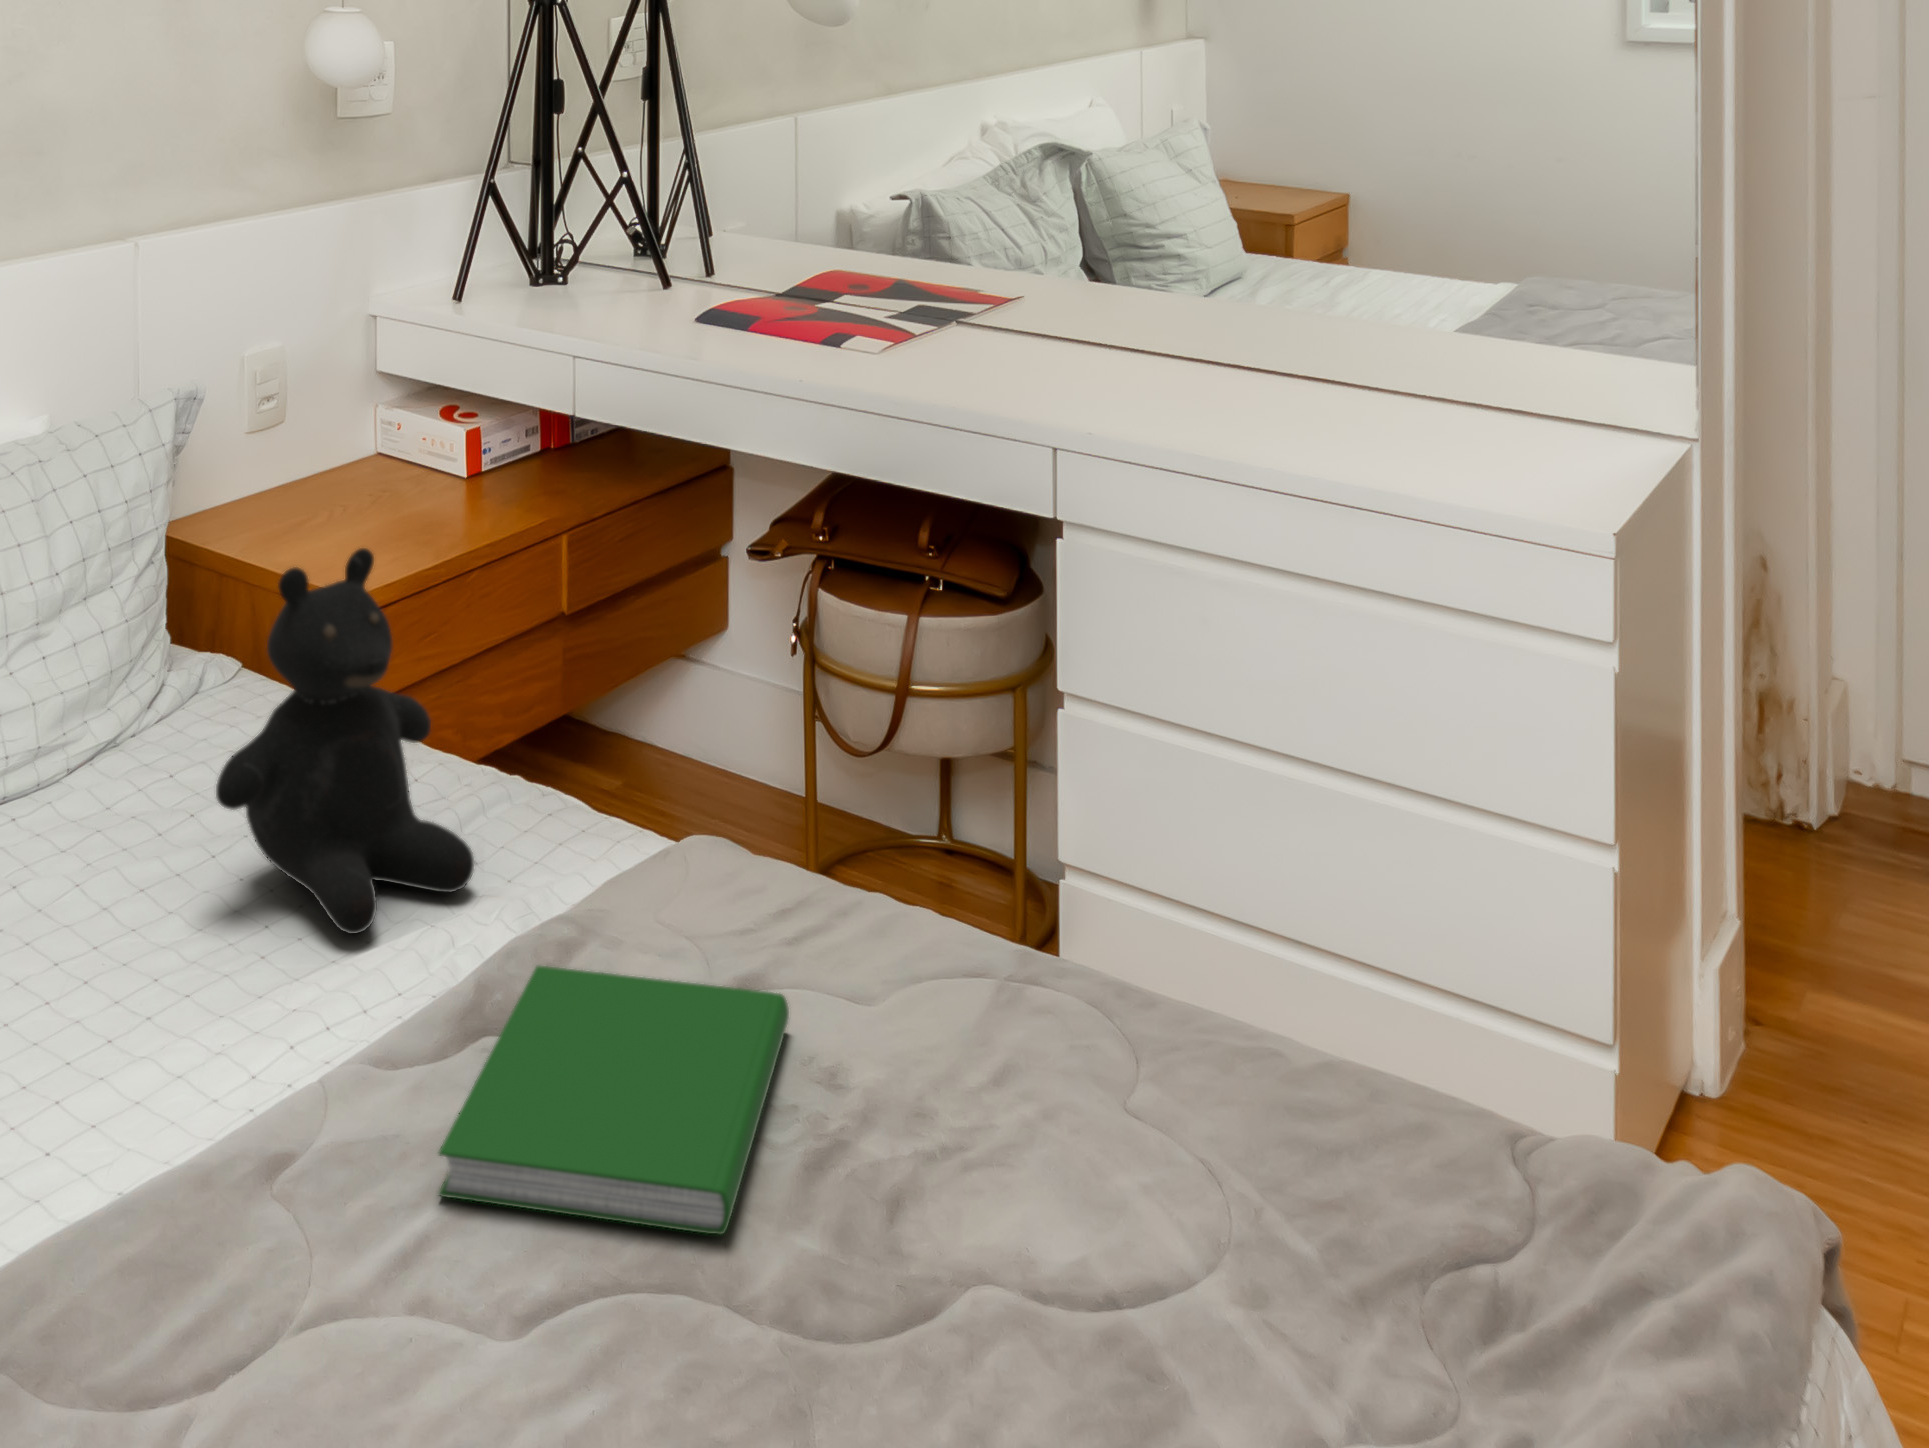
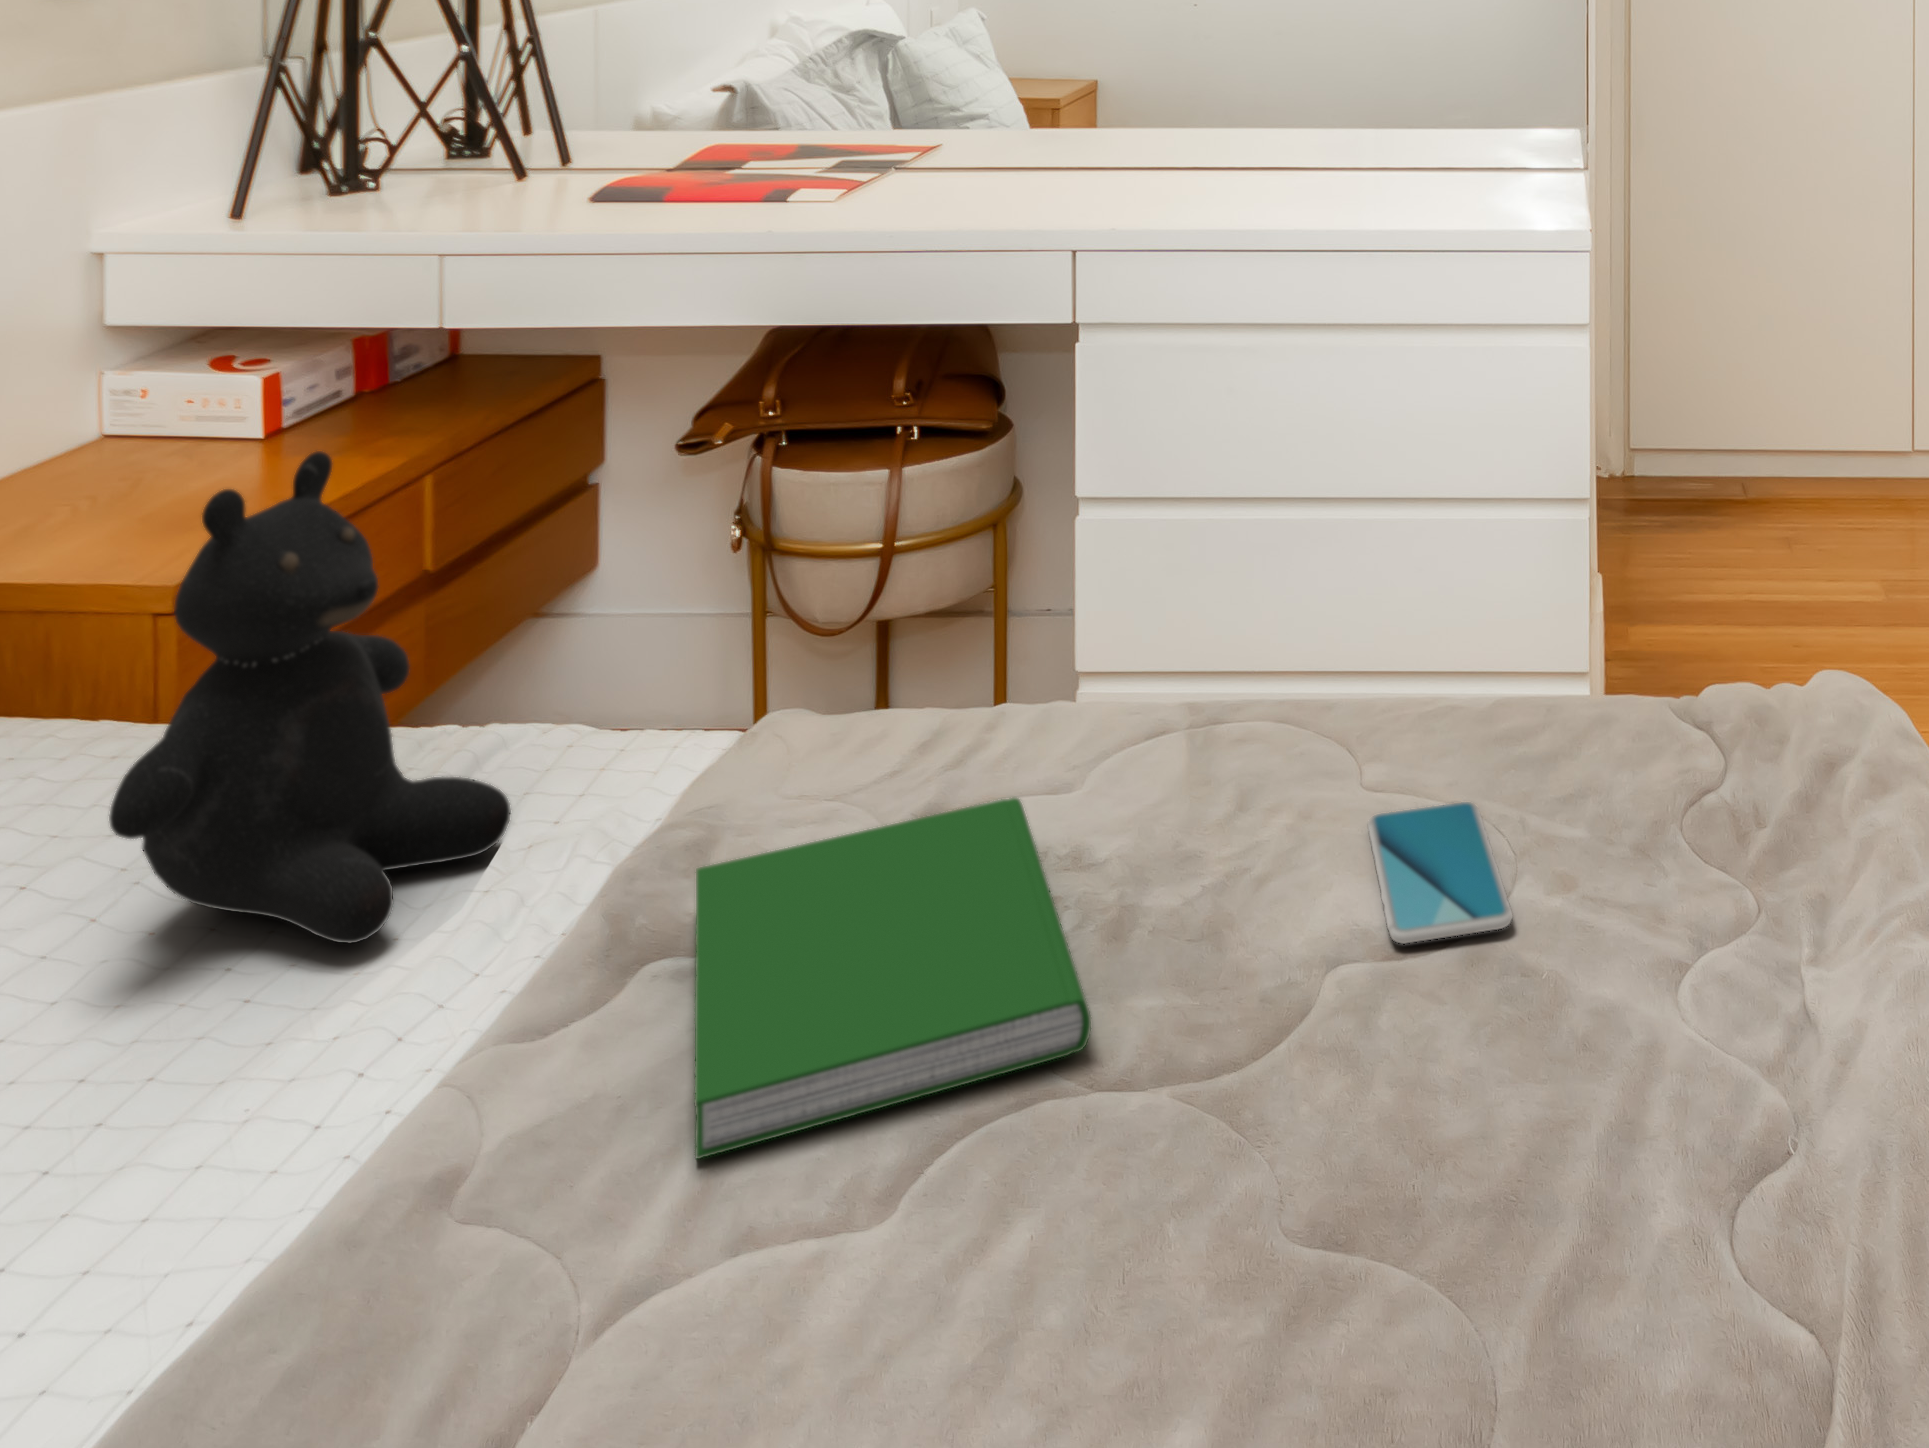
smartphone: none [1016,1129,1174,1285] -> present [1368,802,1512,943]

